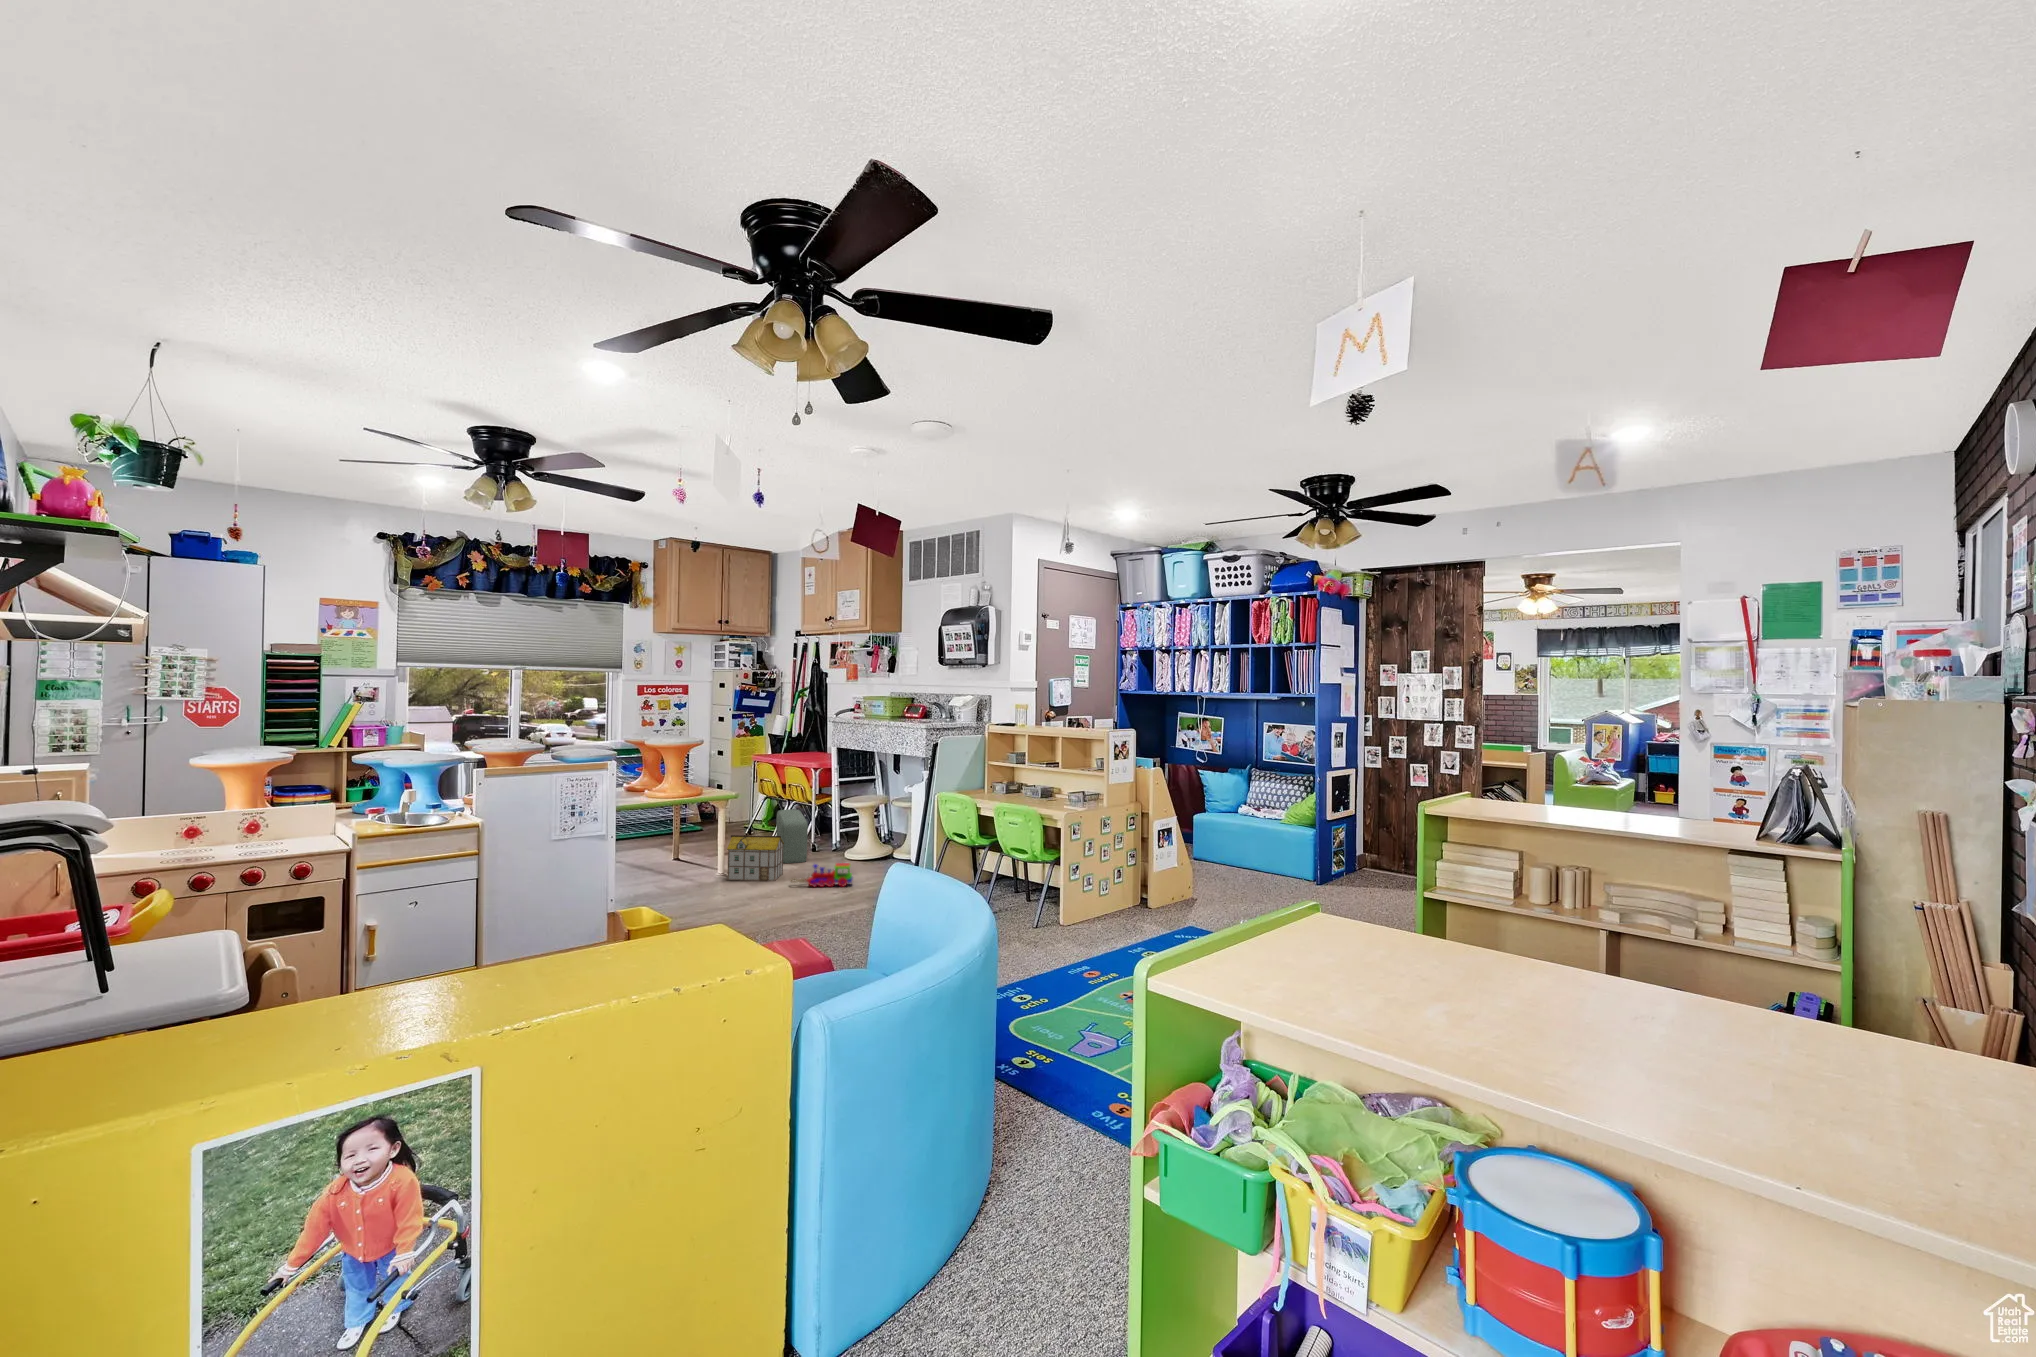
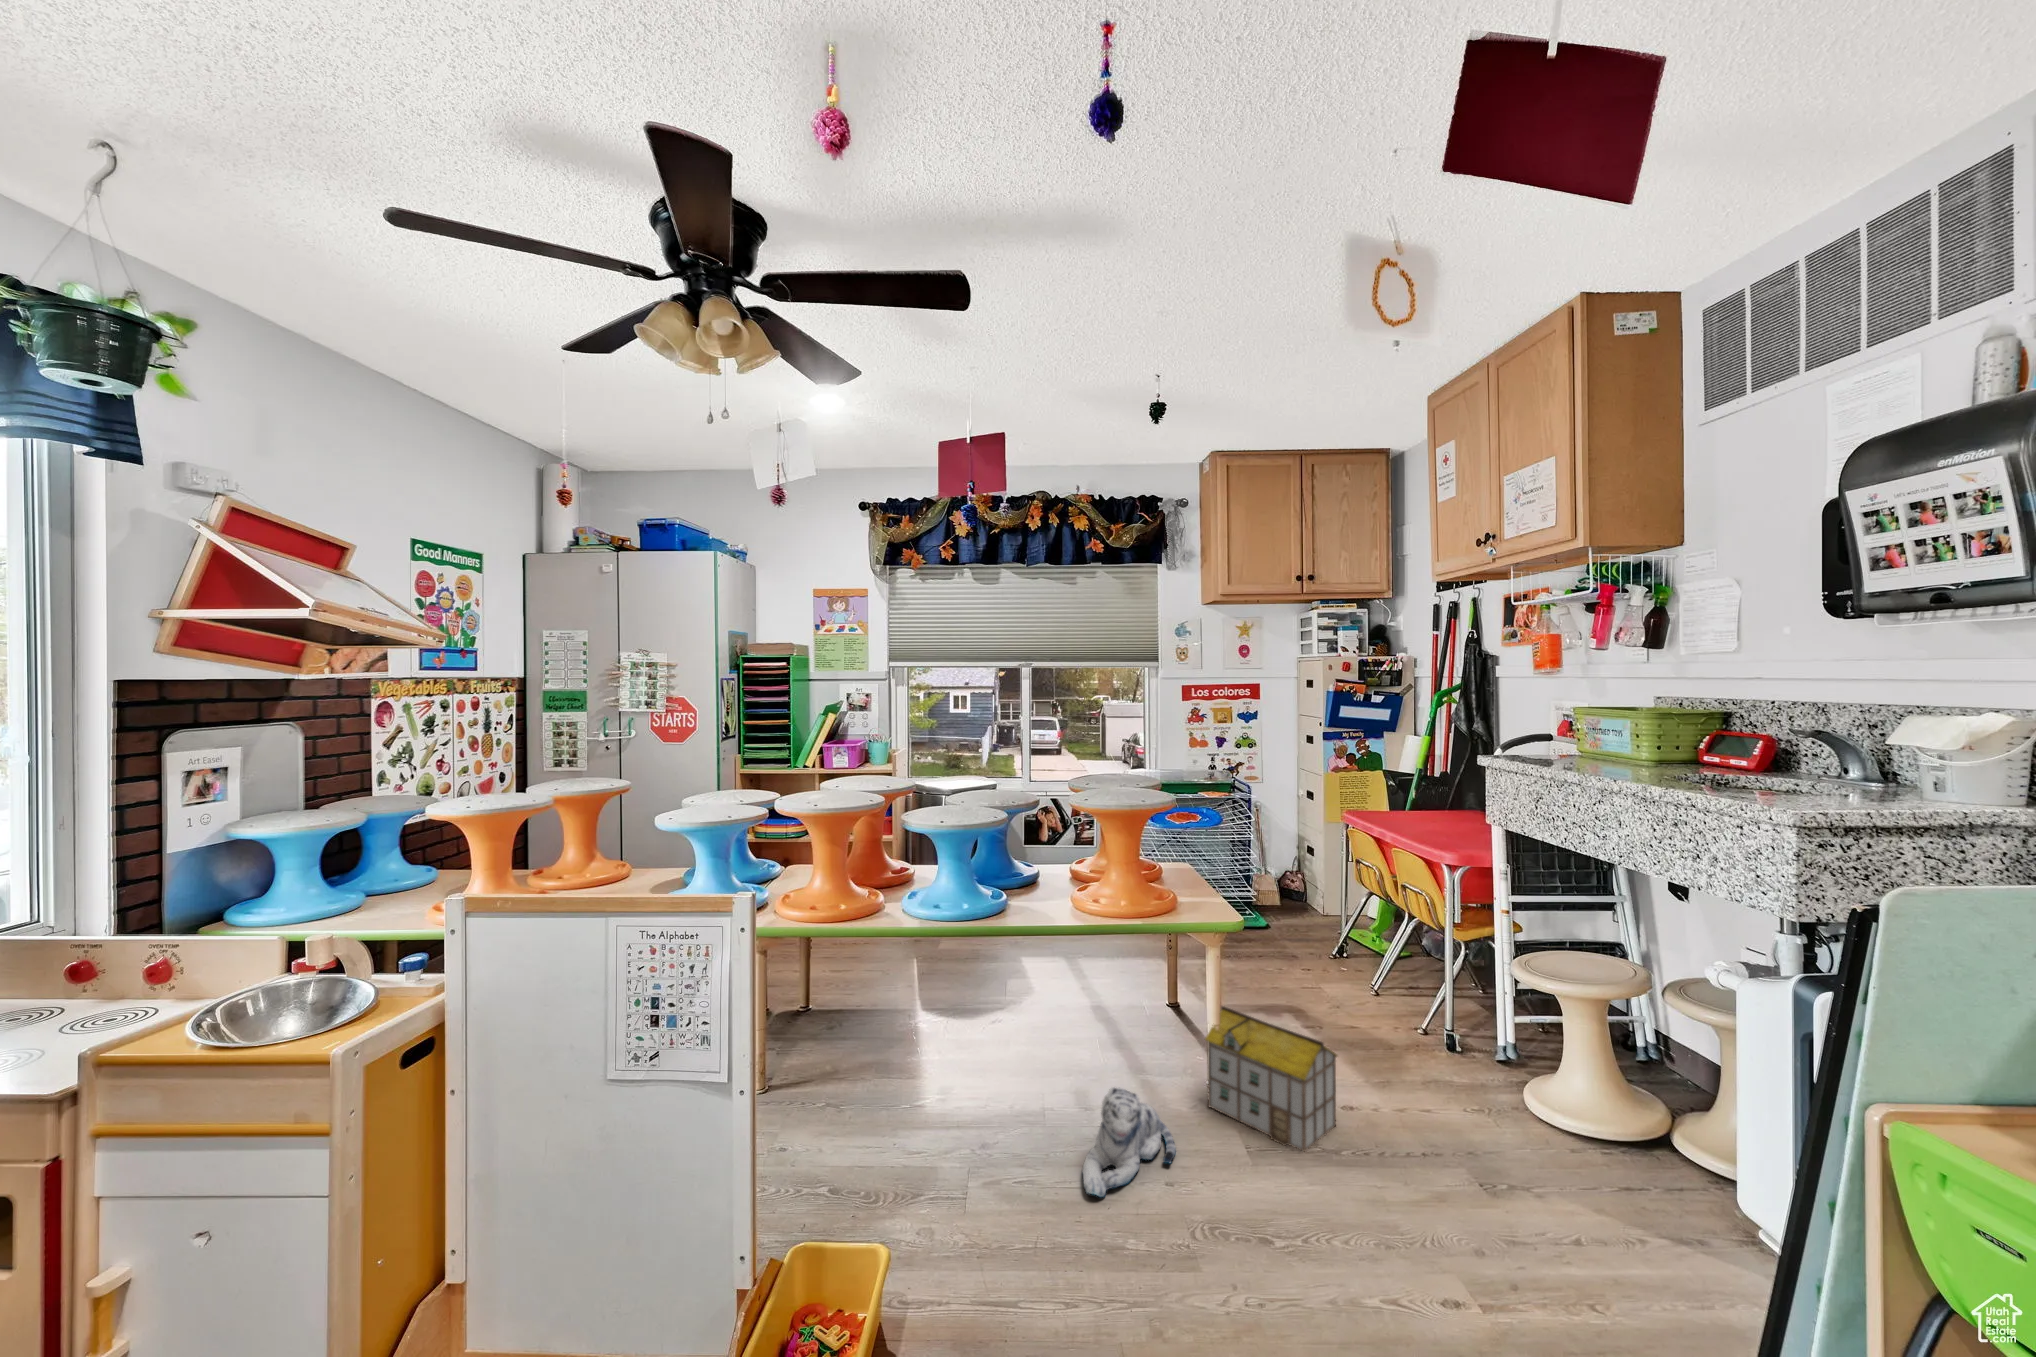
pouf: present [776,809,808,863] -> none [1356,935,1422,1085]
plush toy: none [691,863,727,903] -> present [1083,1087,1176,1197]
toy train: present [791,863,852,887] -> none [1324,1172,1511,1283]

